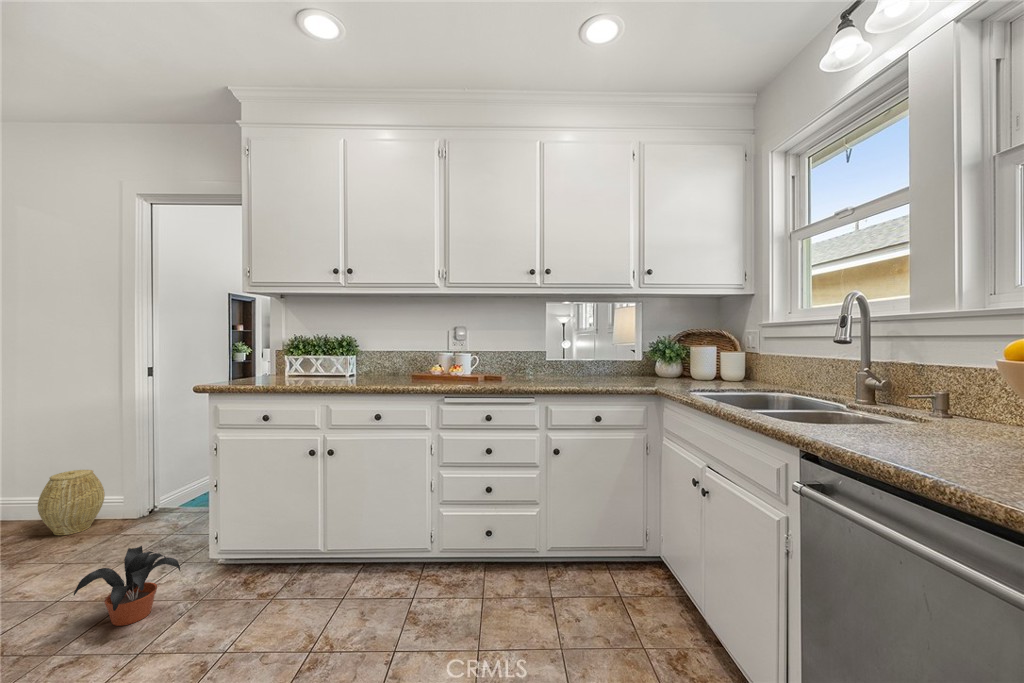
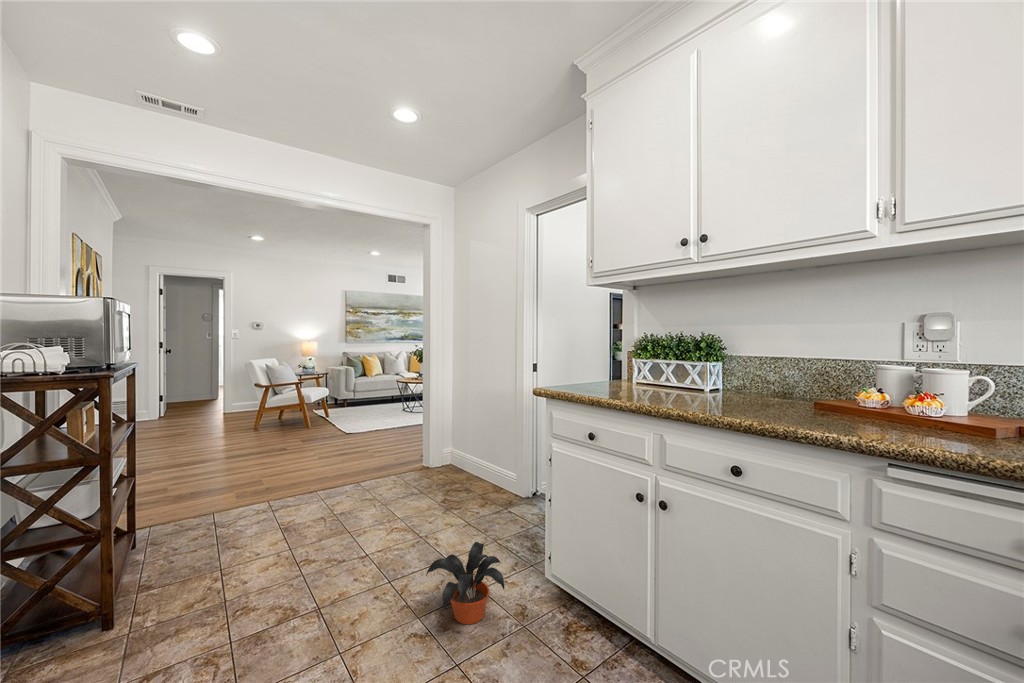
woven basket: present [38,470,105,535] -> none [468,444,507,496]

